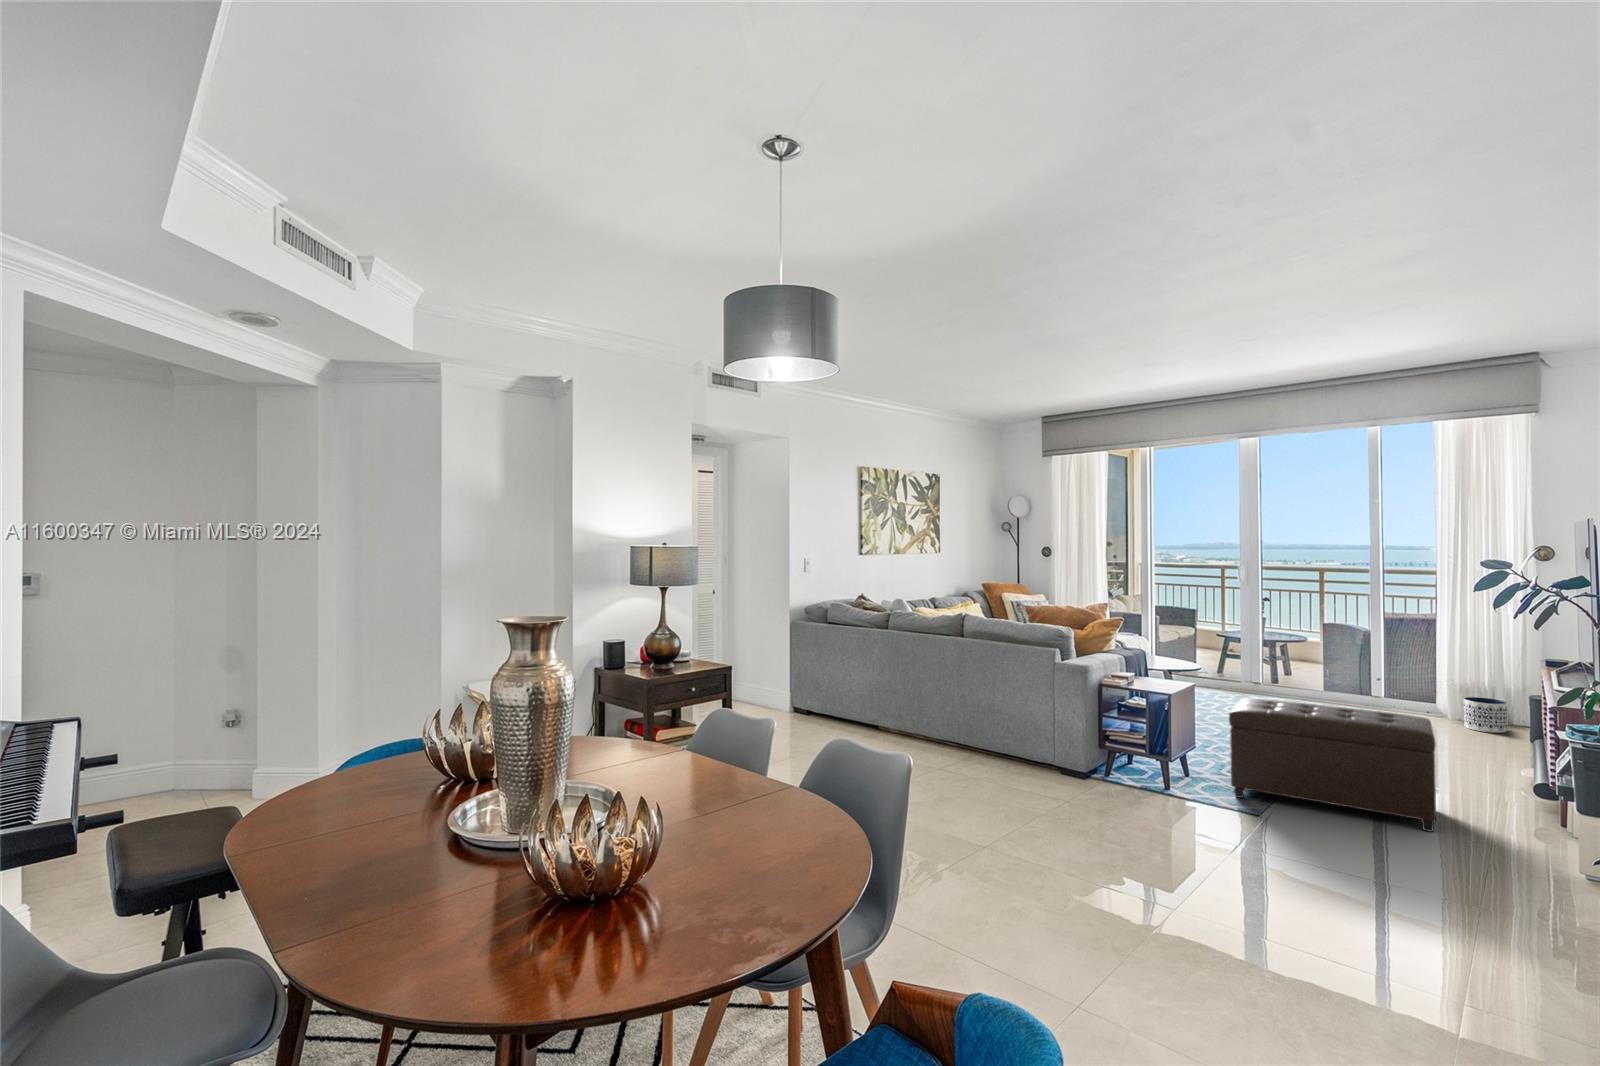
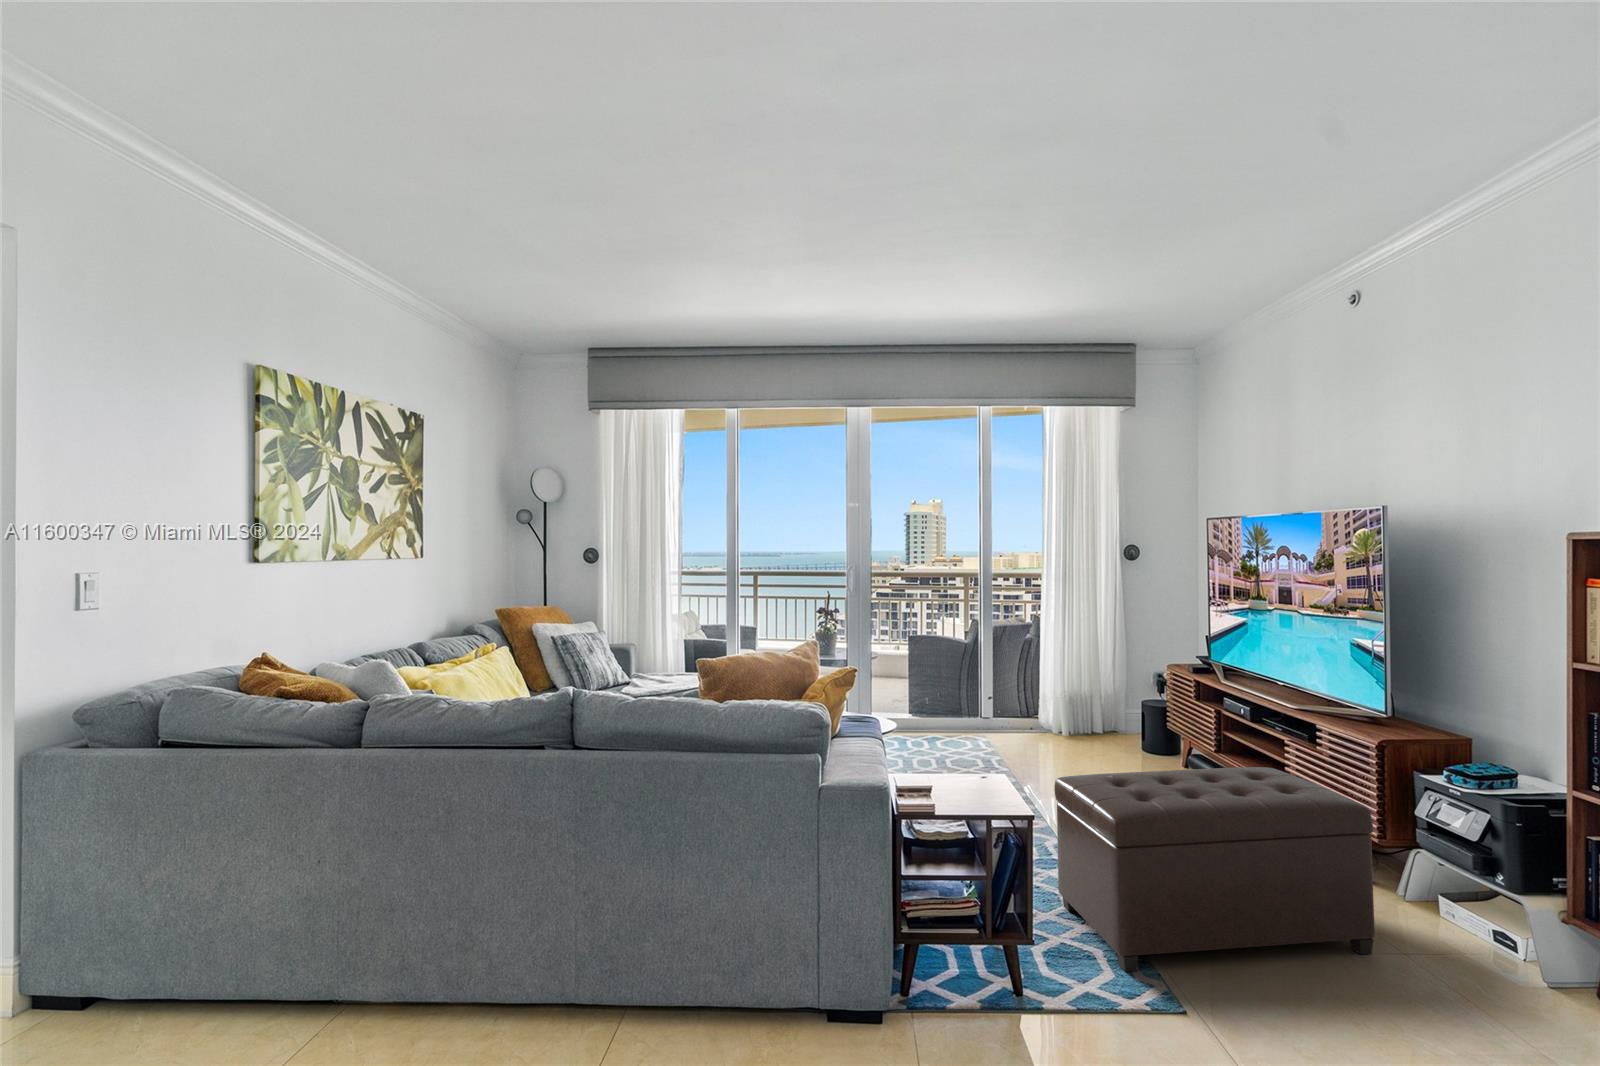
planter: present [1464,697,1507,733] -> none [1065,700,1102,738]

